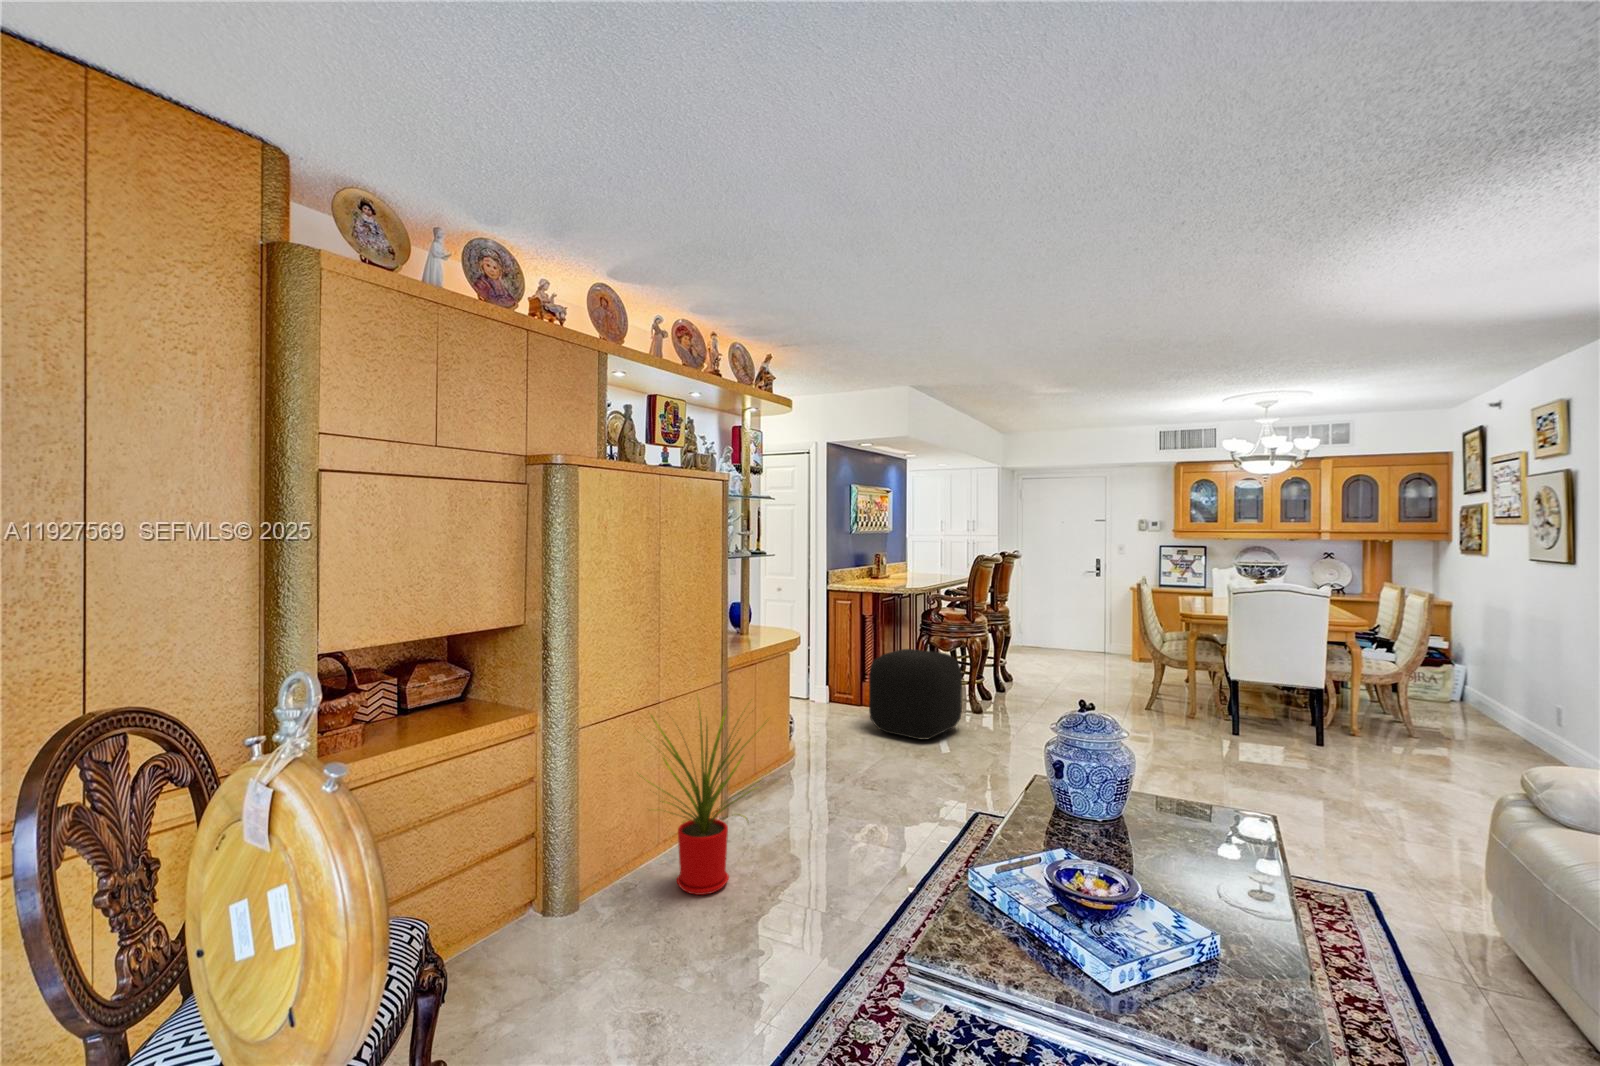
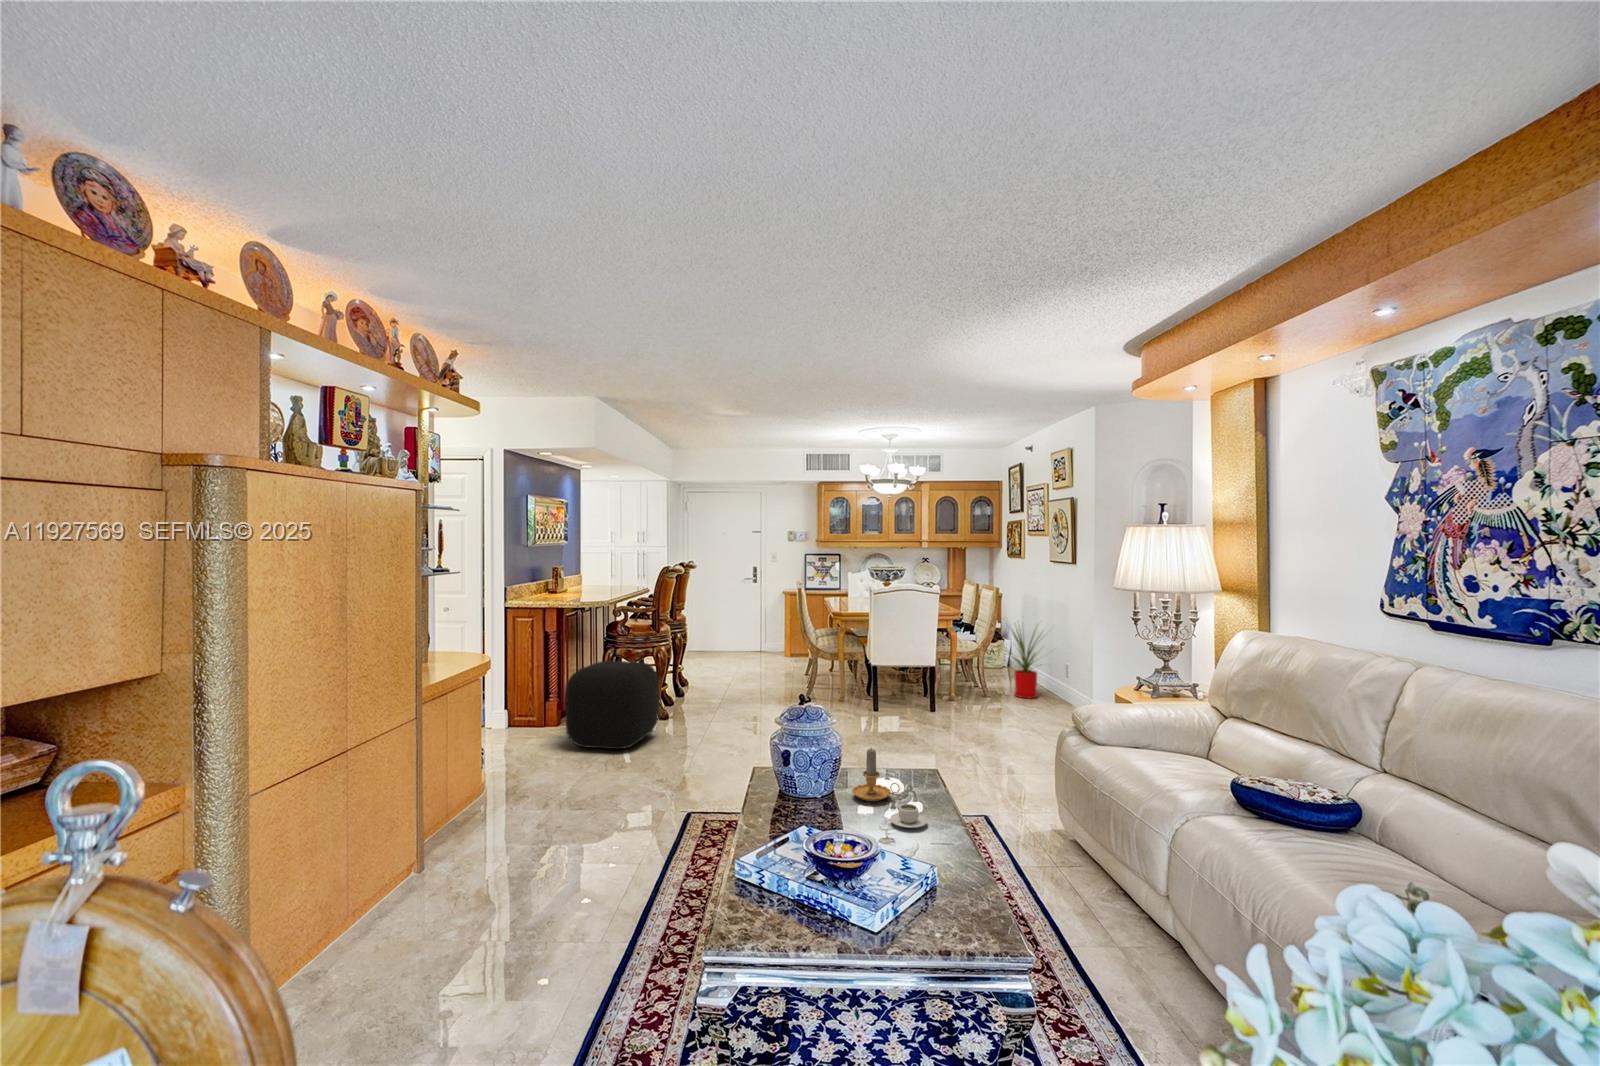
house plant: present [637,706,766,895] -> present [1006,628,1045,698]
candle: none [1140,775,1205,842] -> present [852,749,900,801]
teacup: none [1180,852,1234,884] -> present [890,804,927,828]

